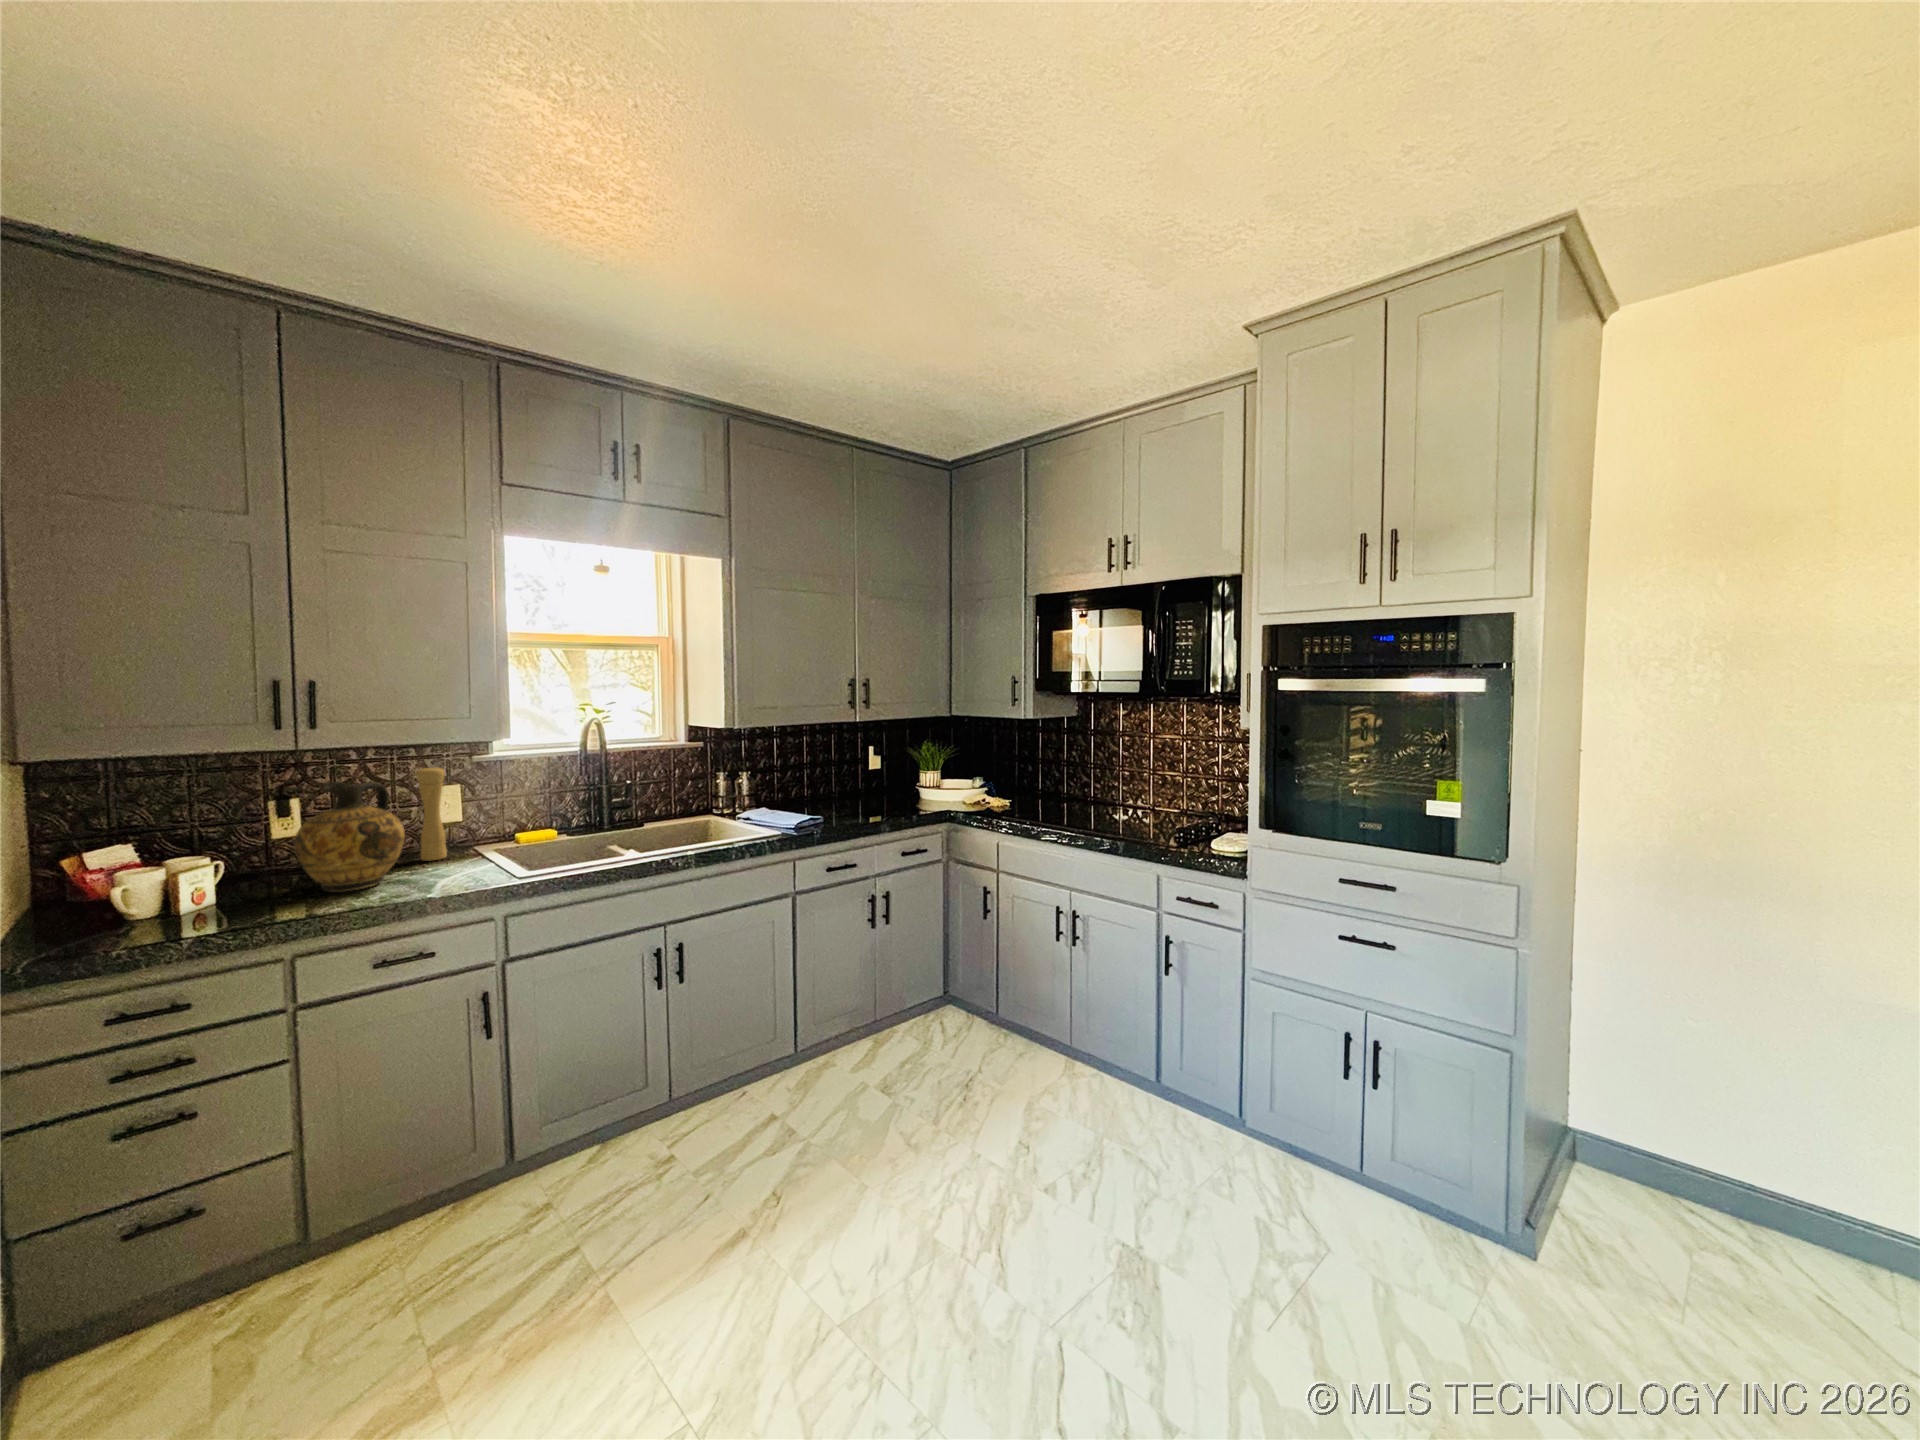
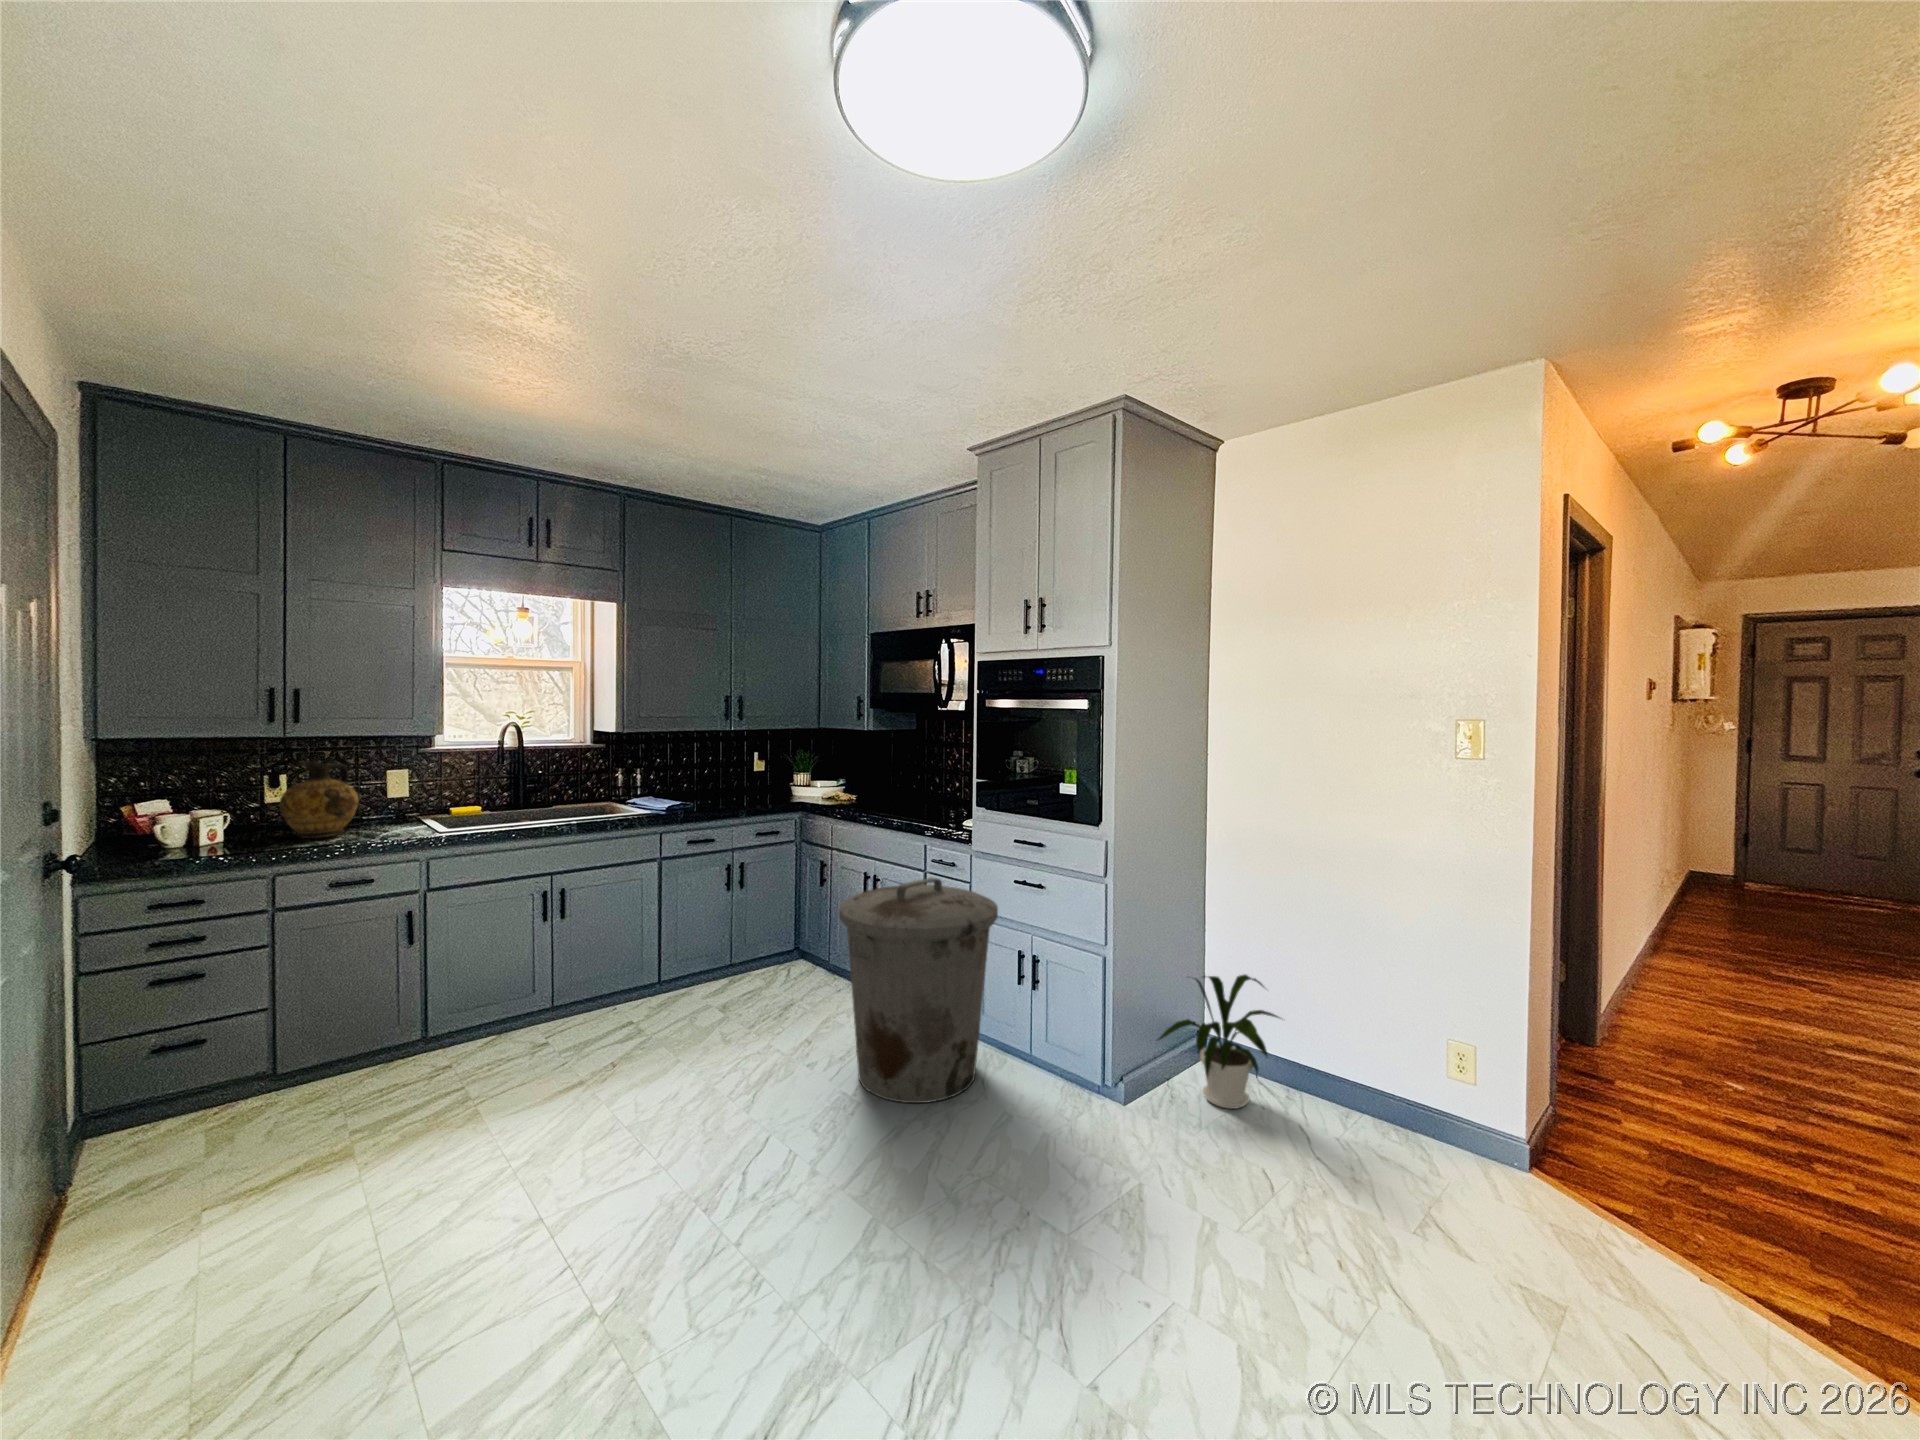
pepper mill: present [416,766,447,861] -> none [372,755,393,824]
trash can: none [1094,930,1330,1263] -> present [839,878,998,1103]
house plant: none [1560,1063,1783,1261] -> present [1158,975,1280,1109]

